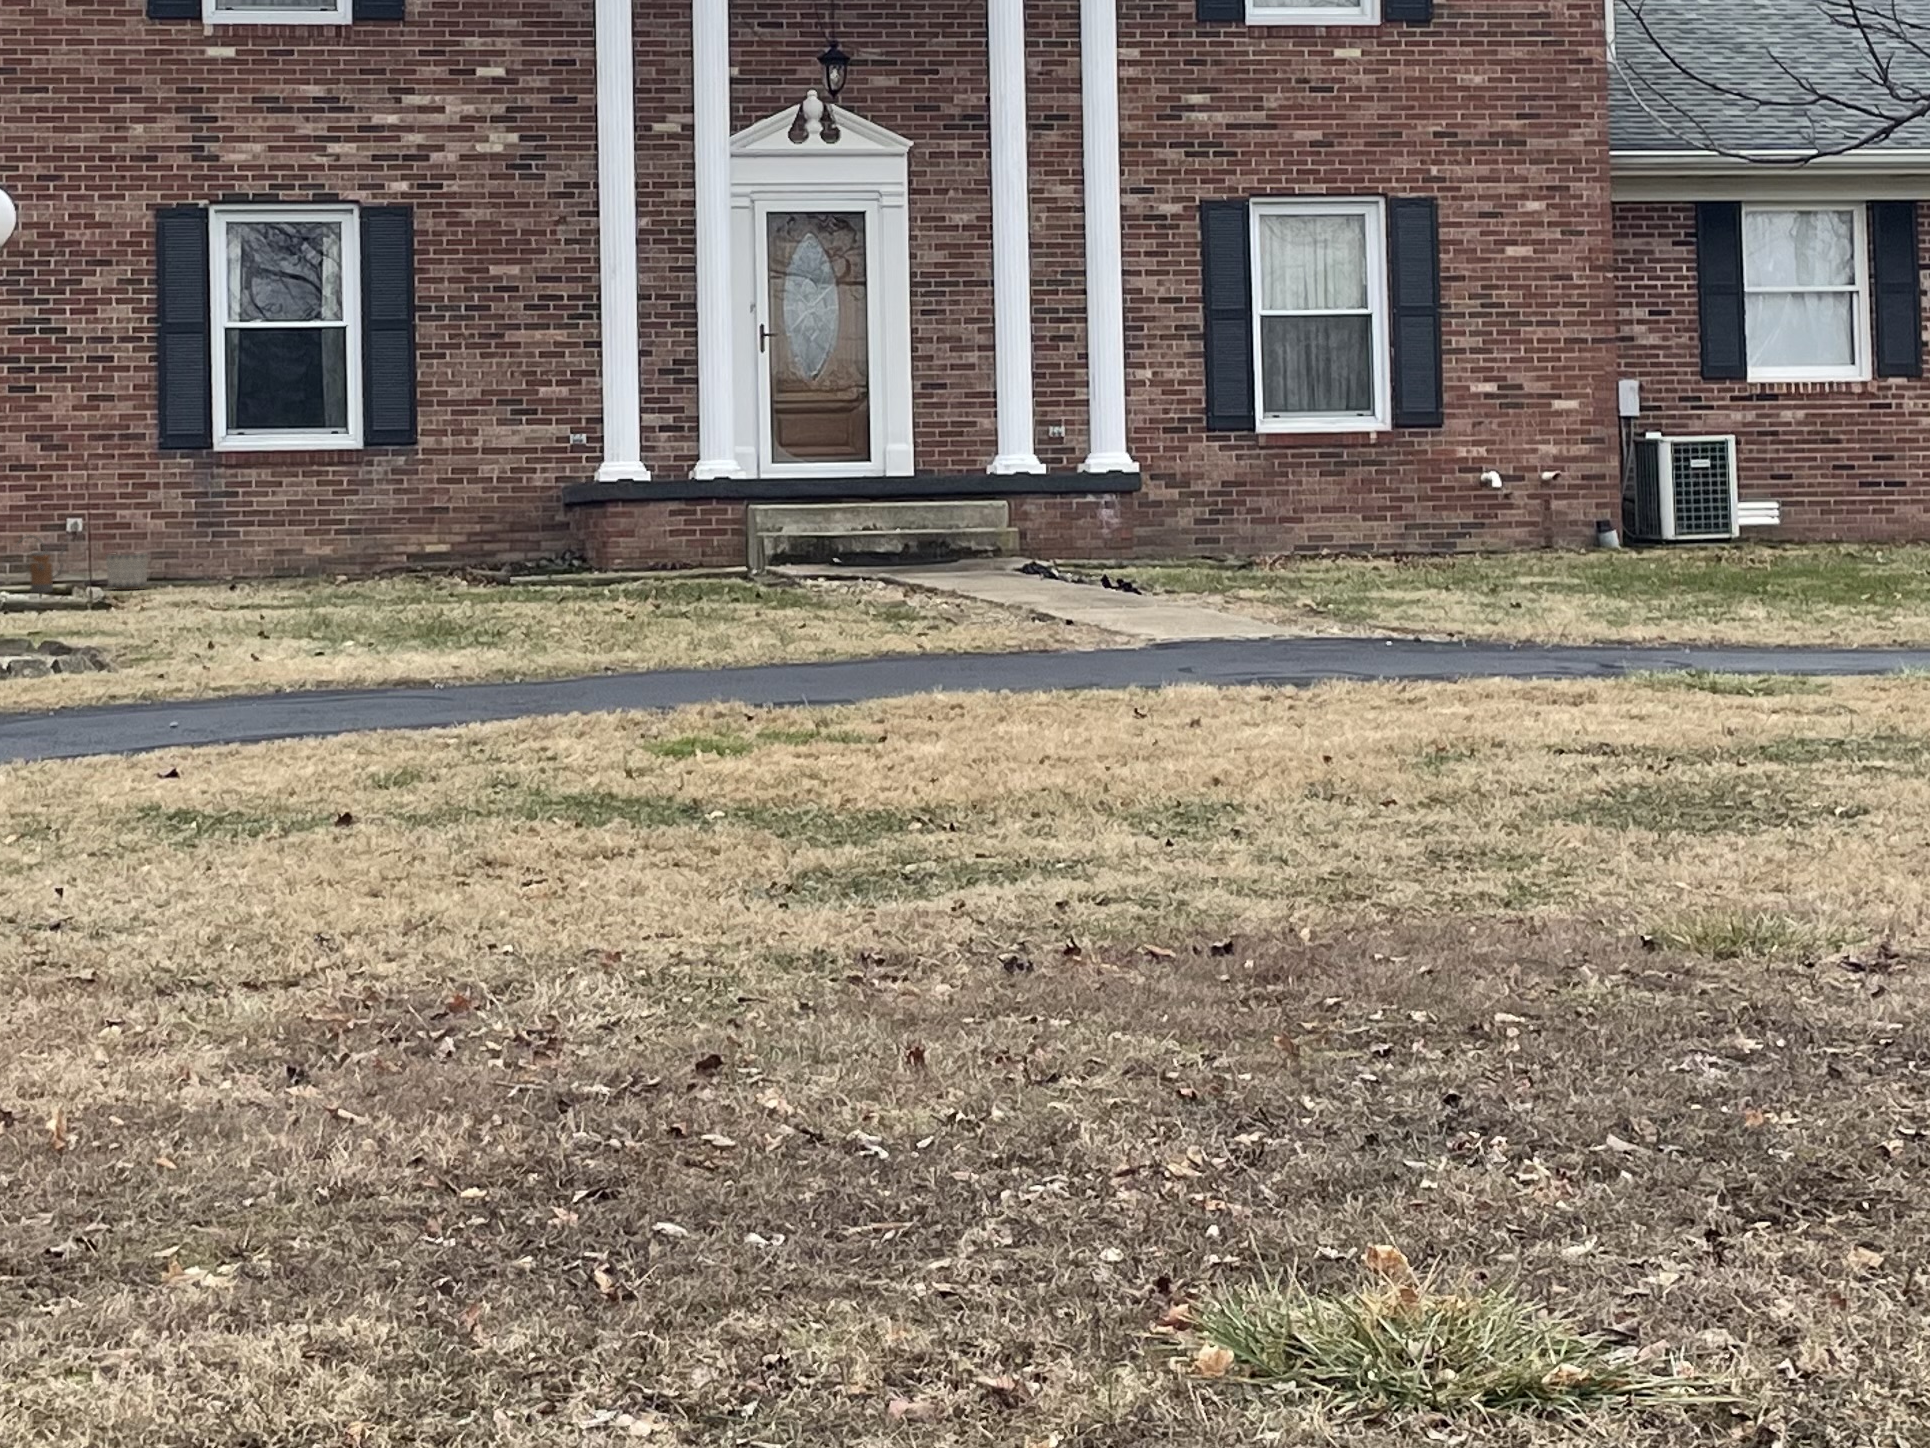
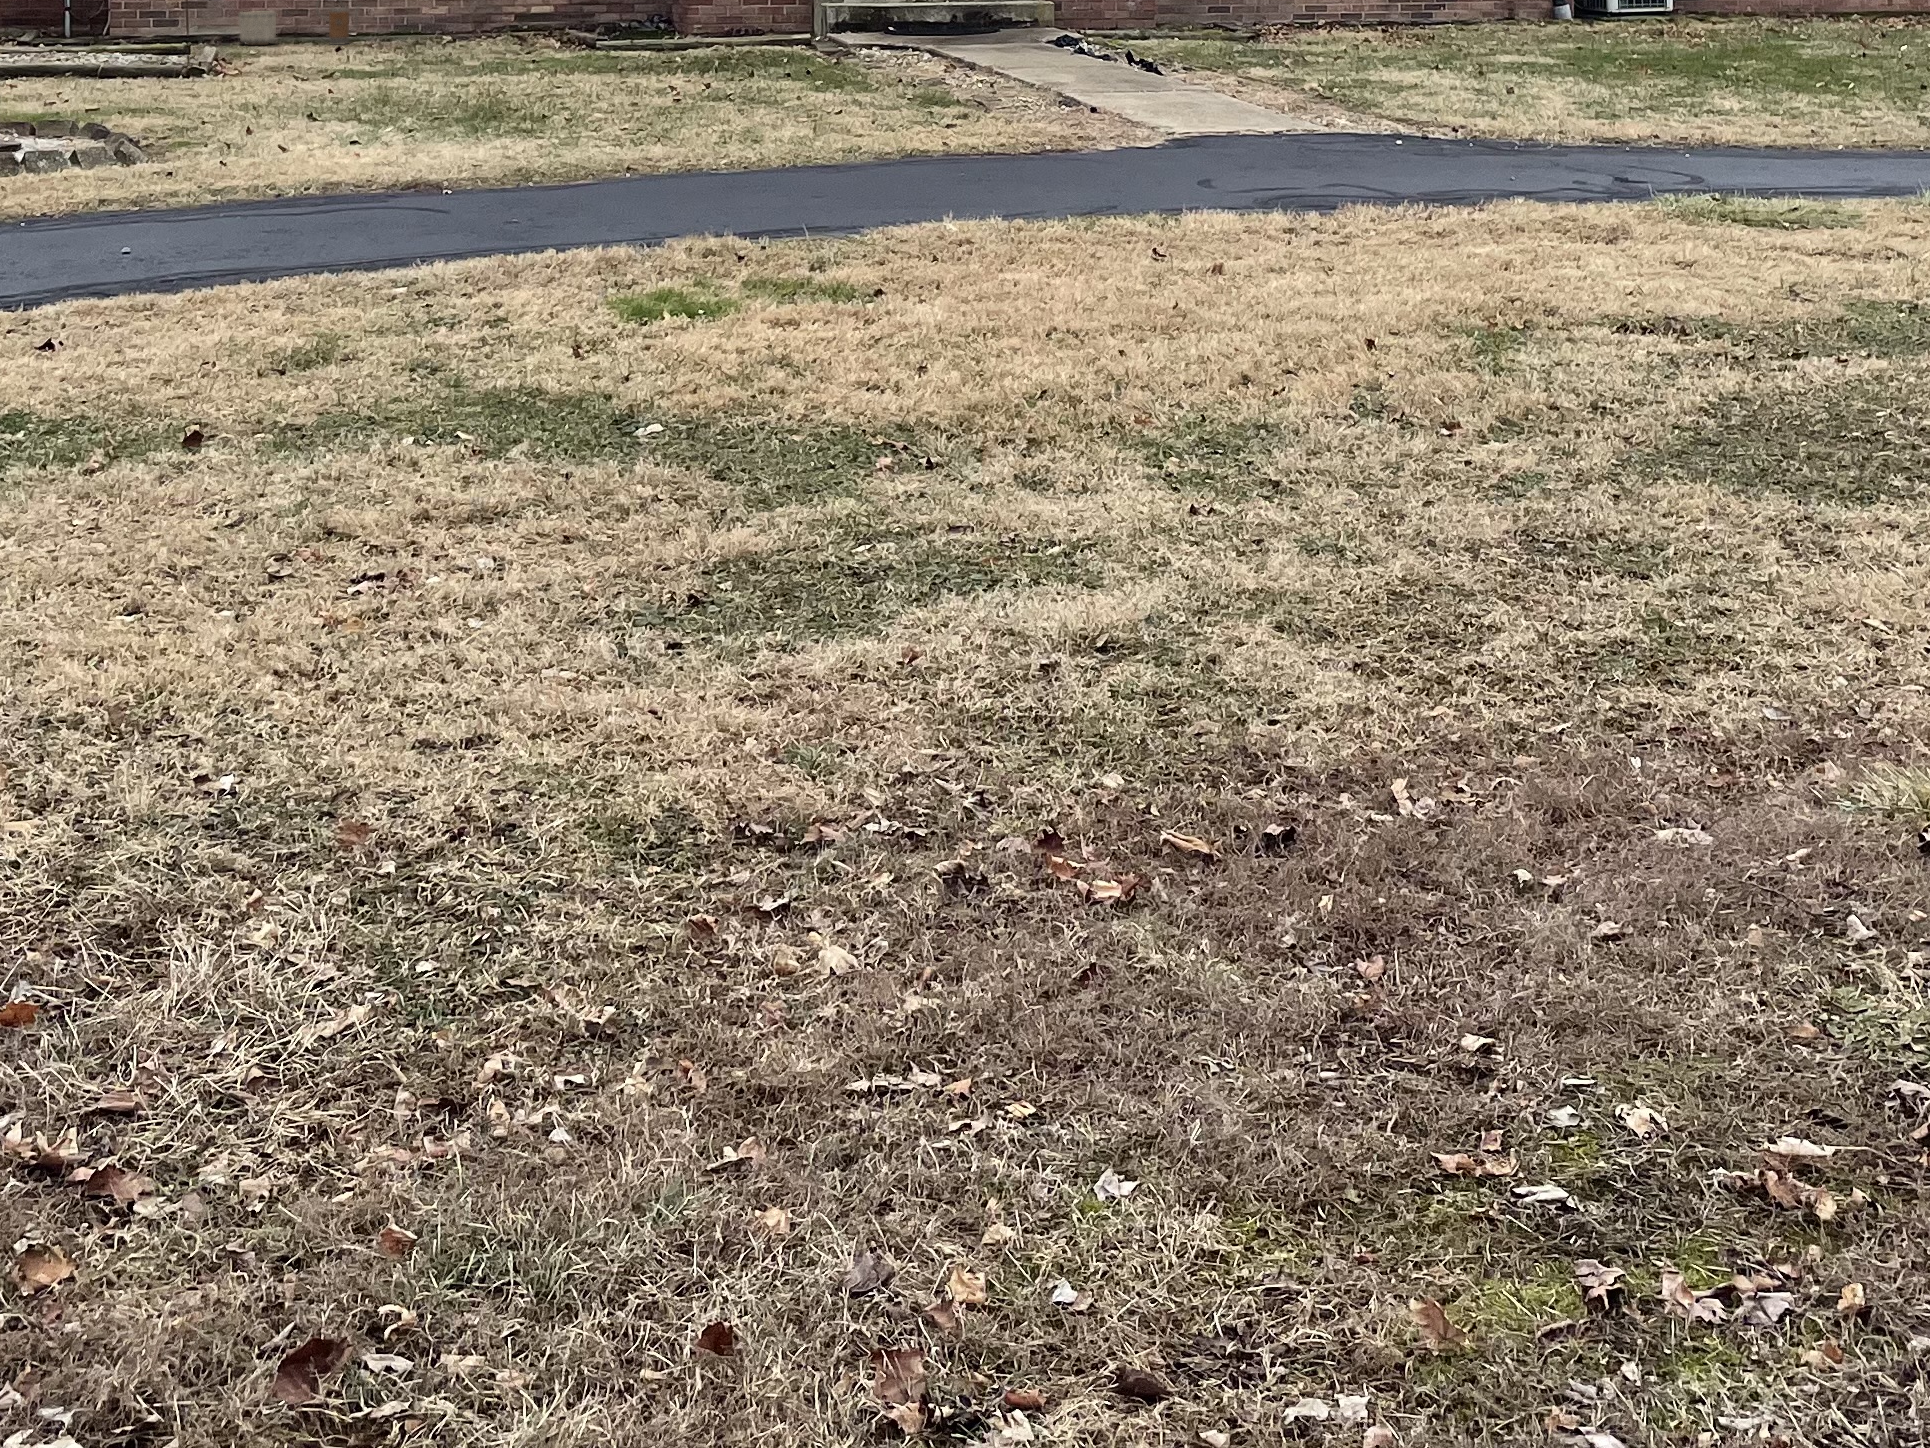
watering can: present [17,535,65,593] -> present [327,5,352,45]

